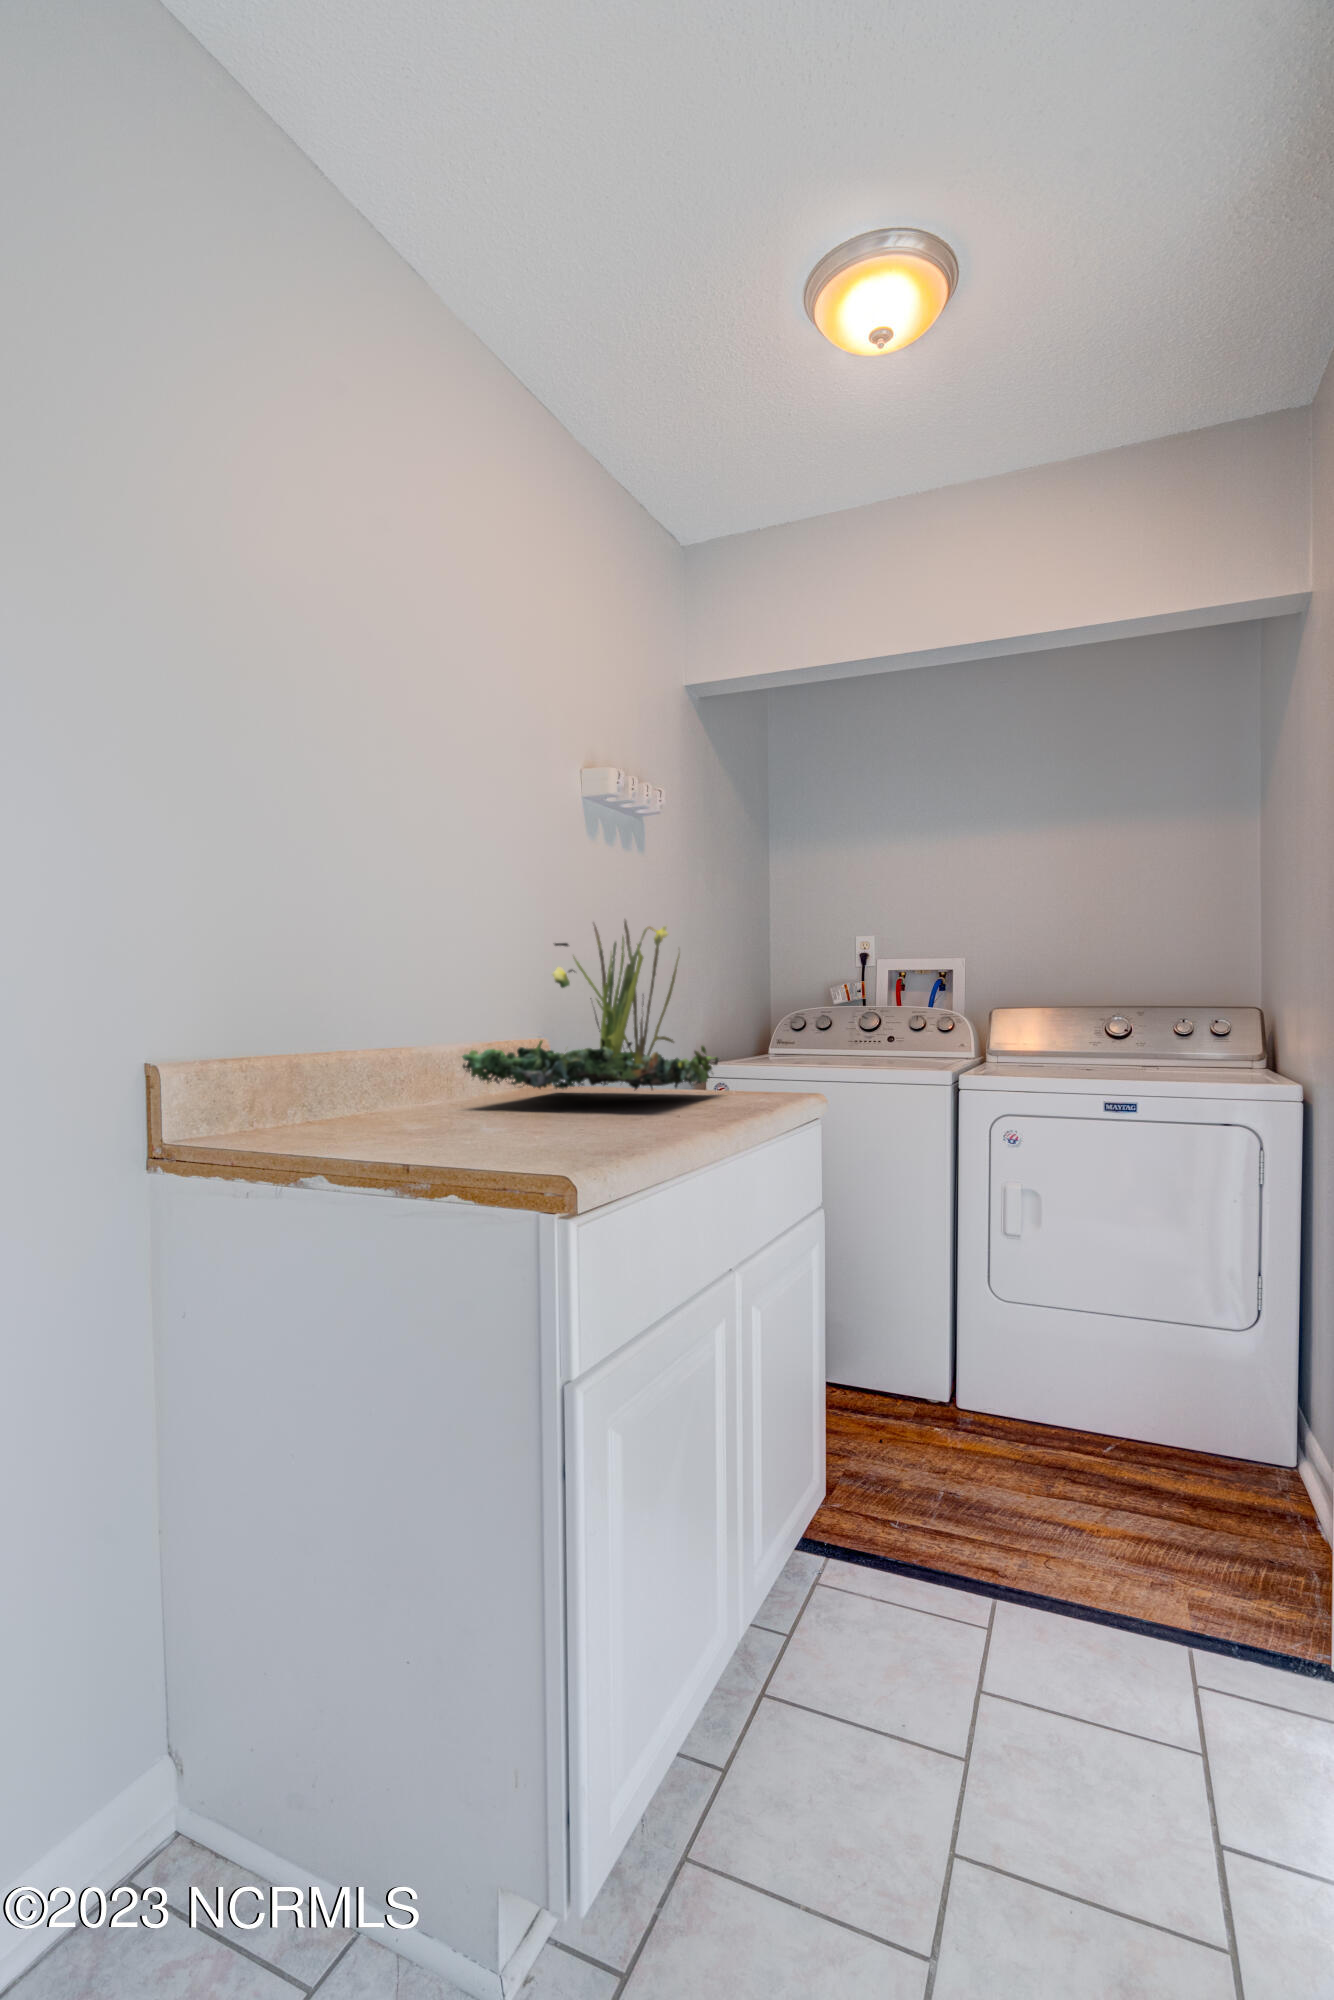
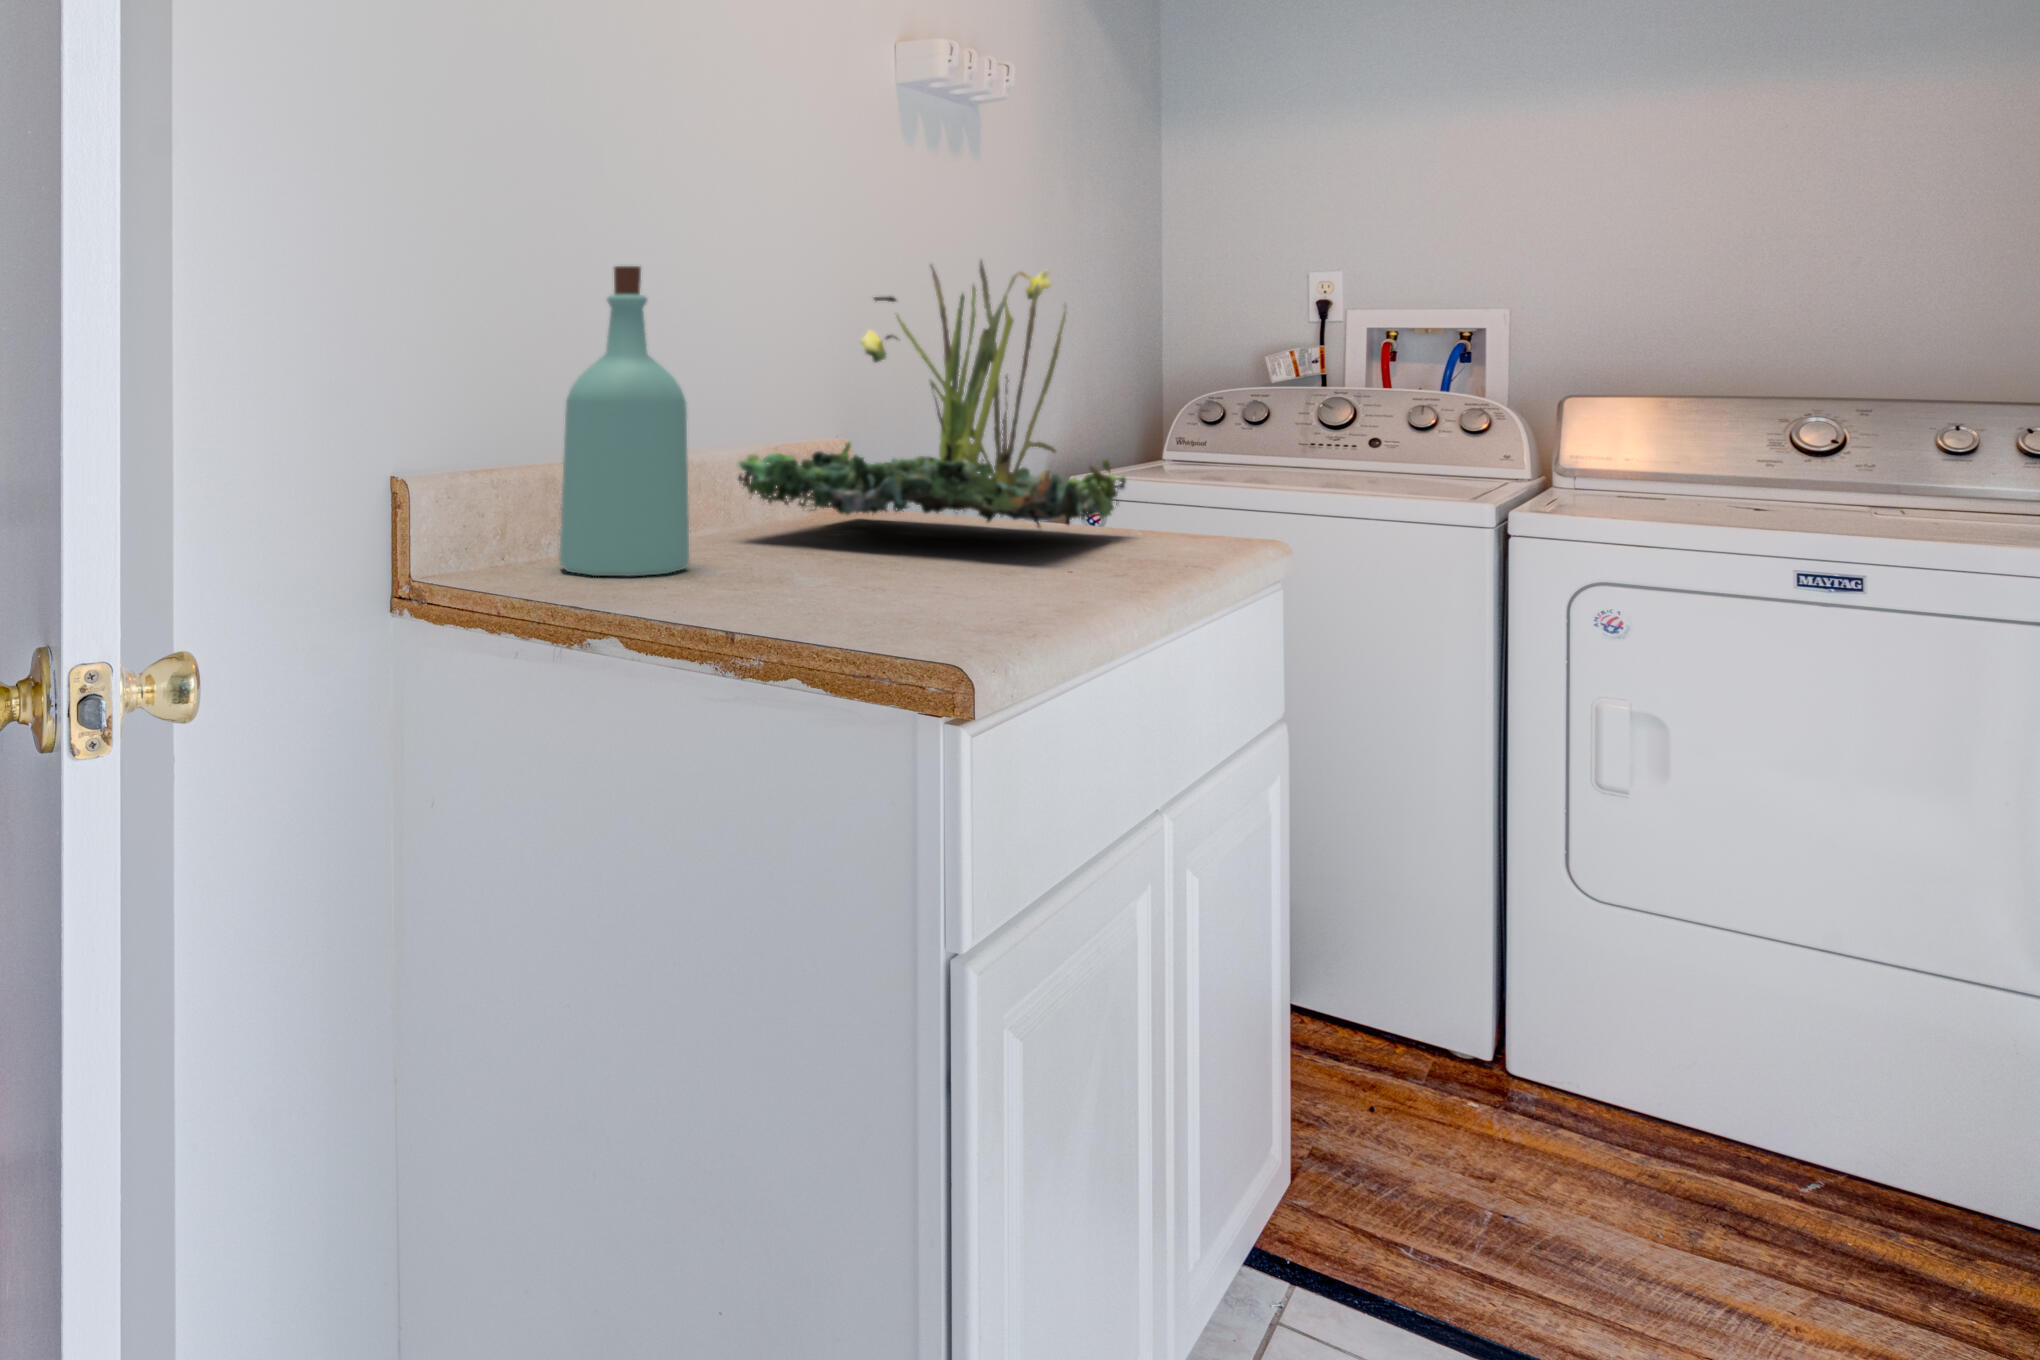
bottle: none [318,918,413,1135] -> present [559,266,689,576]

